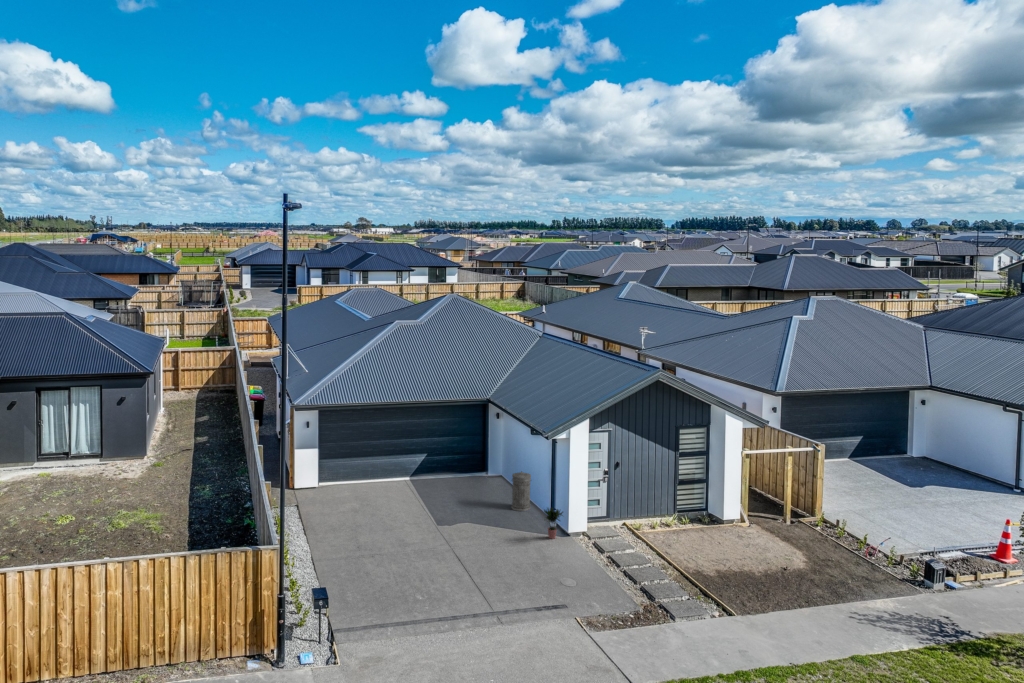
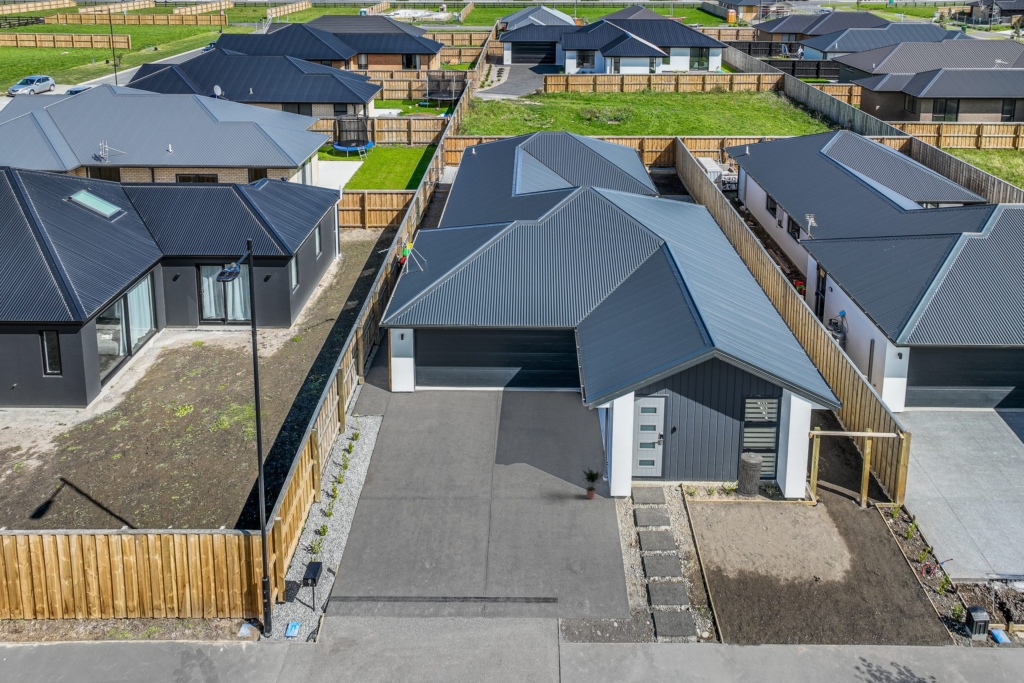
trash can: present [511,471,531,511] -> present [736,452,763,497]

